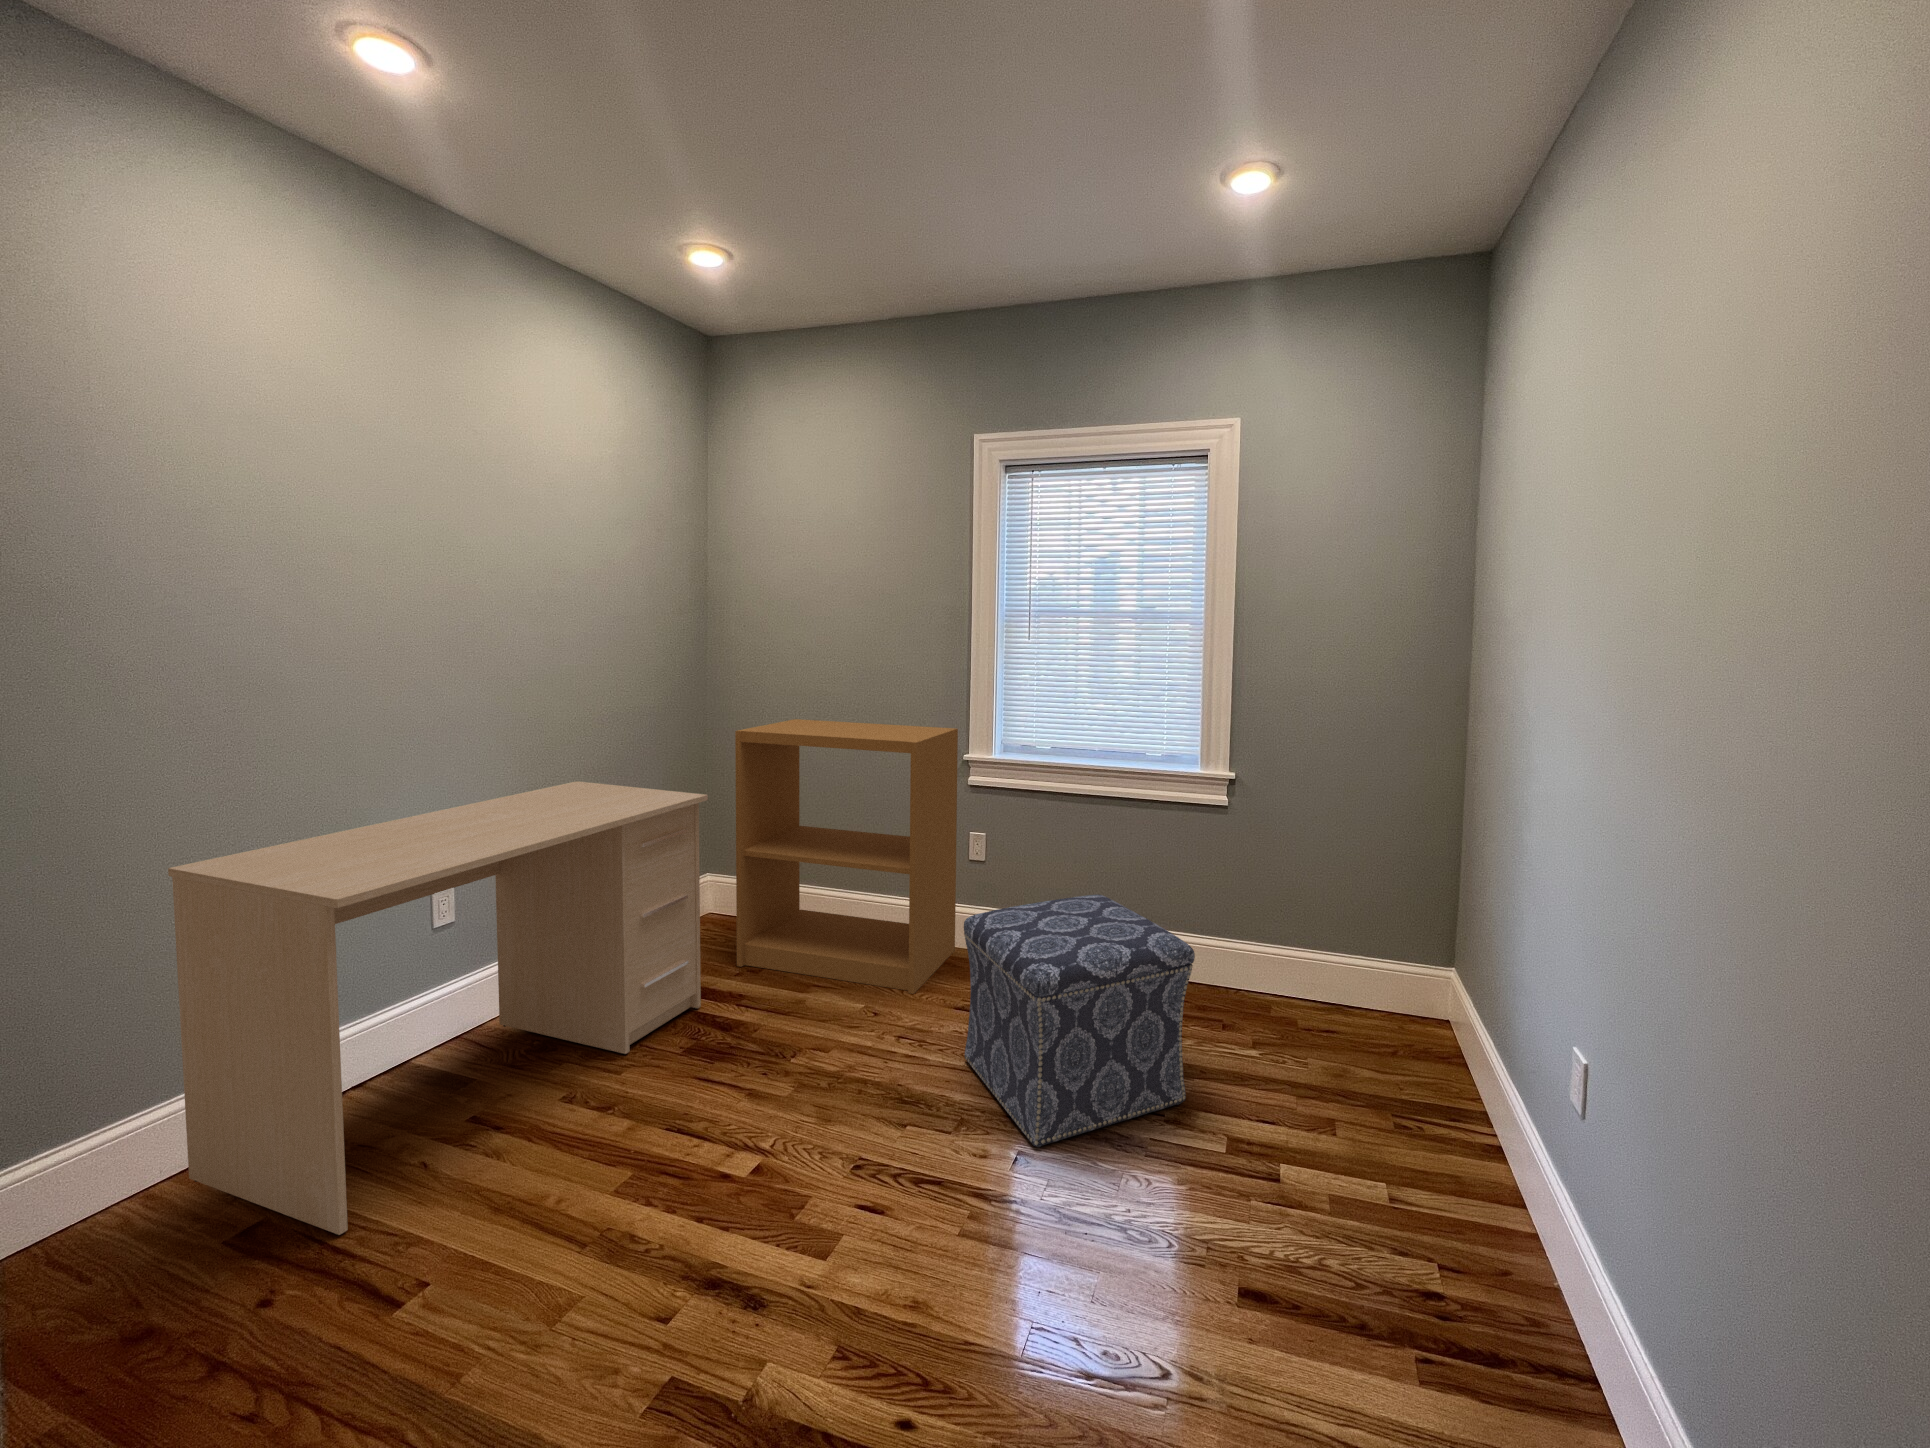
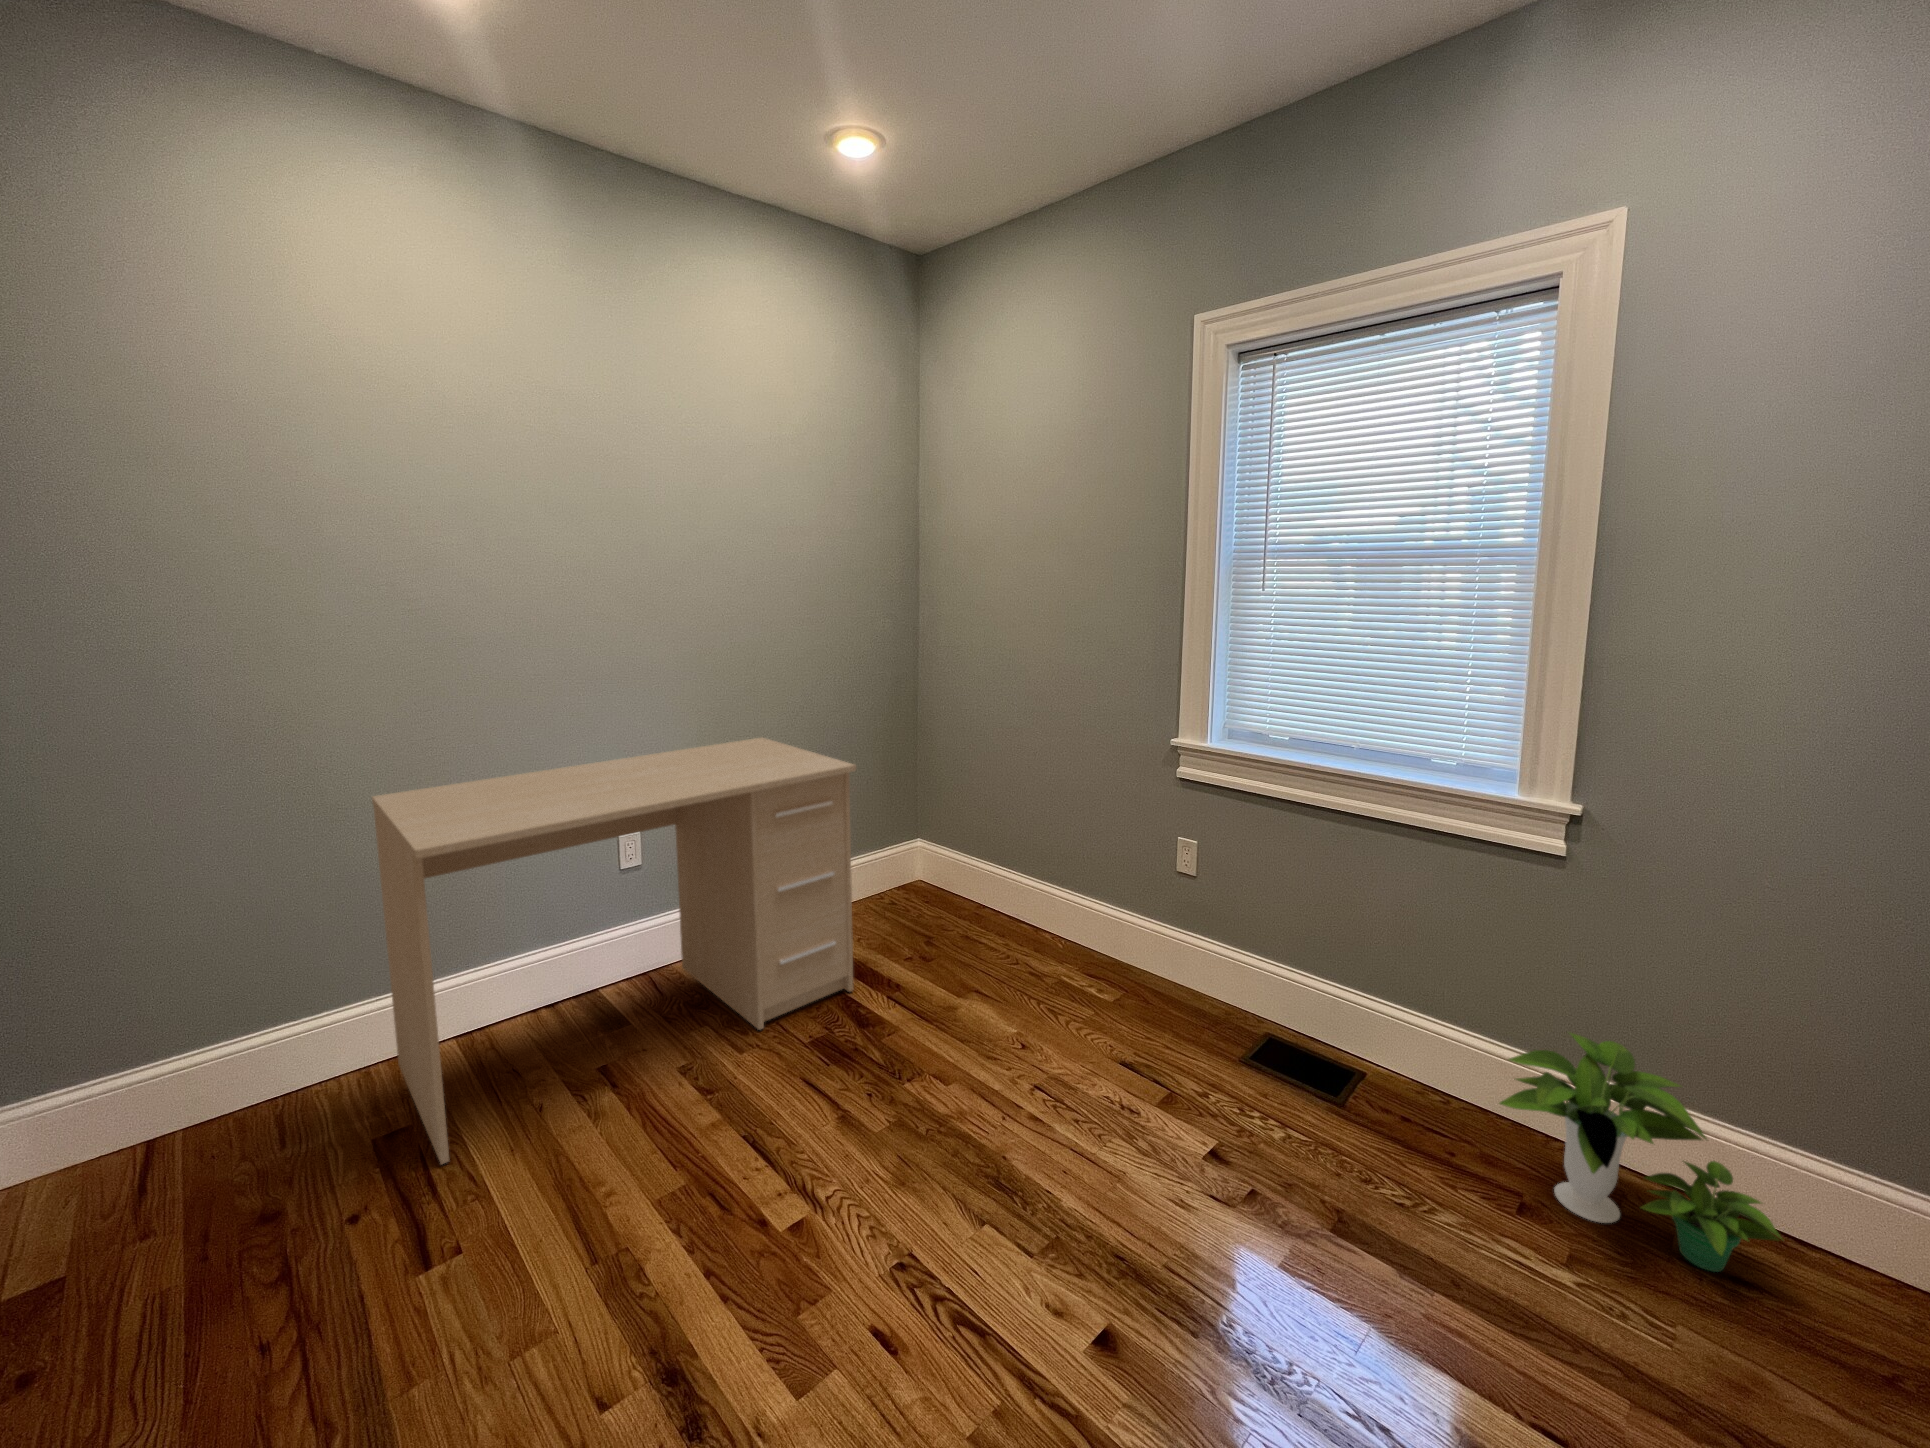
bookshelf: present [735,719,958,994] -> none [910,683,1164,1029]
ottoman: present [964,895,1195,1147] -> none [1098,961,1431,1332]
potted plant: none [1207,915,1348,1032] -> present [1500,1032,1782,1272]

